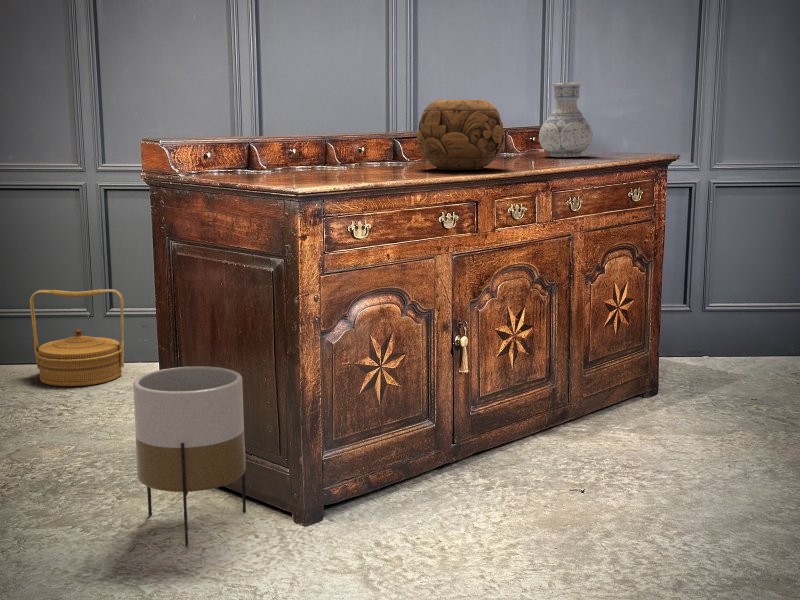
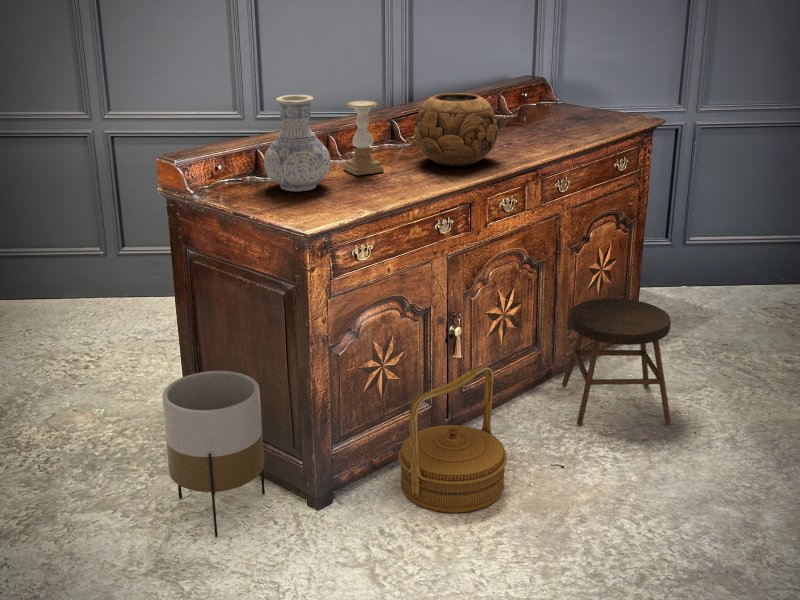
vase: present [539,83,593,157] -> present [264,95,330,191]
candle holder: none [342,99,384,173] -> present [343,101,384,175]
woven basket: present [30,289,124,386] -> present [398,365,507,513]
stool: none [579,328,702,458] -> present [562,298,671,425]

